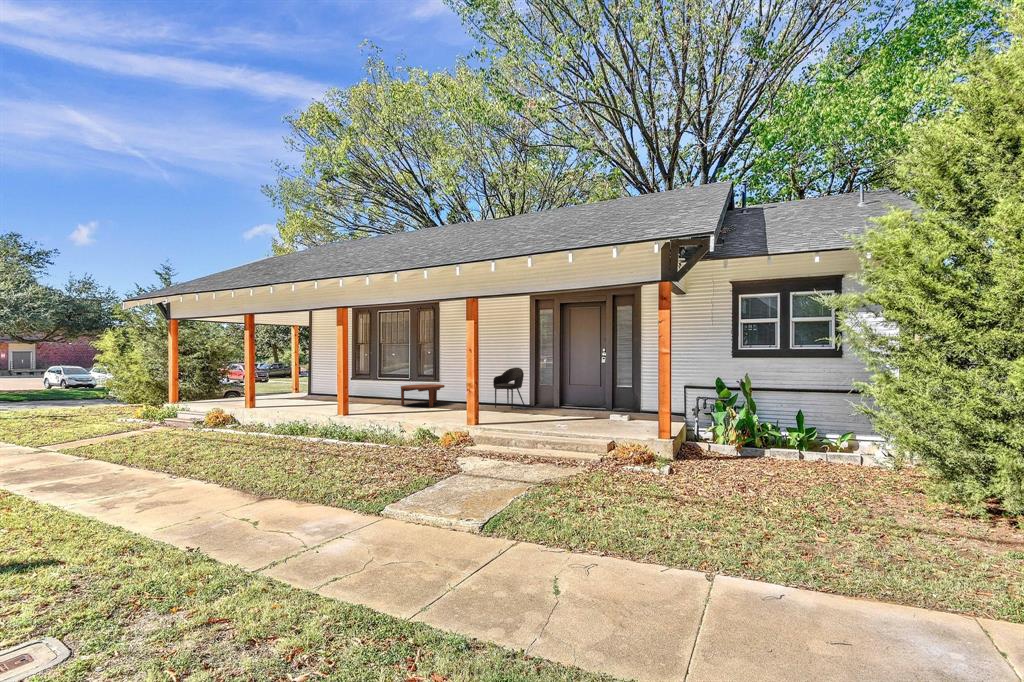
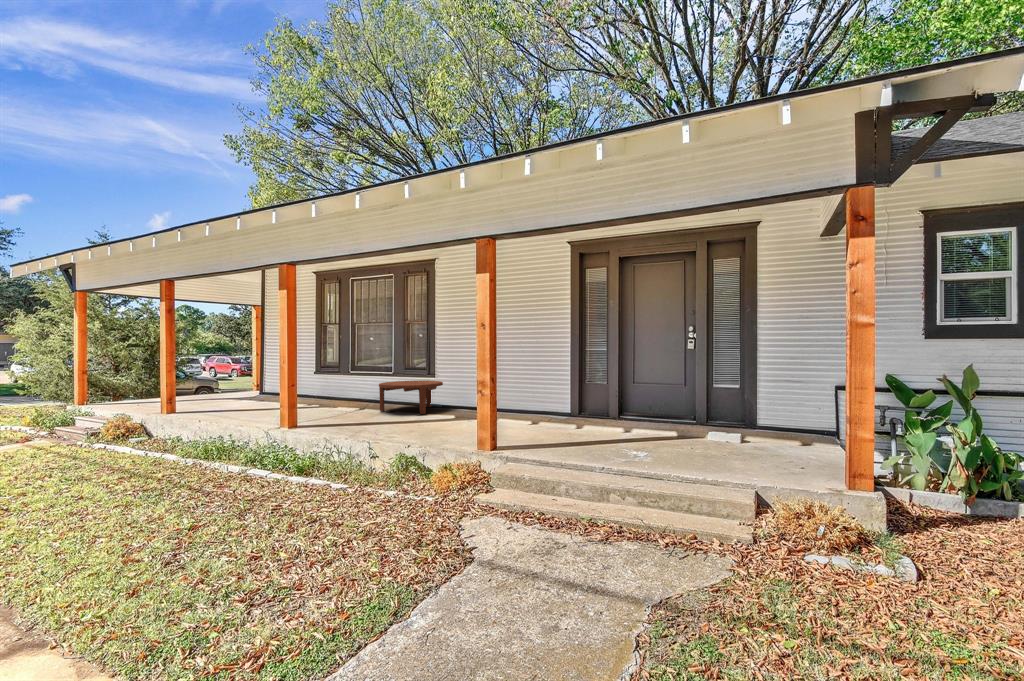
armchair: present [493,368,525,409] -> none [516,356,563,420]

